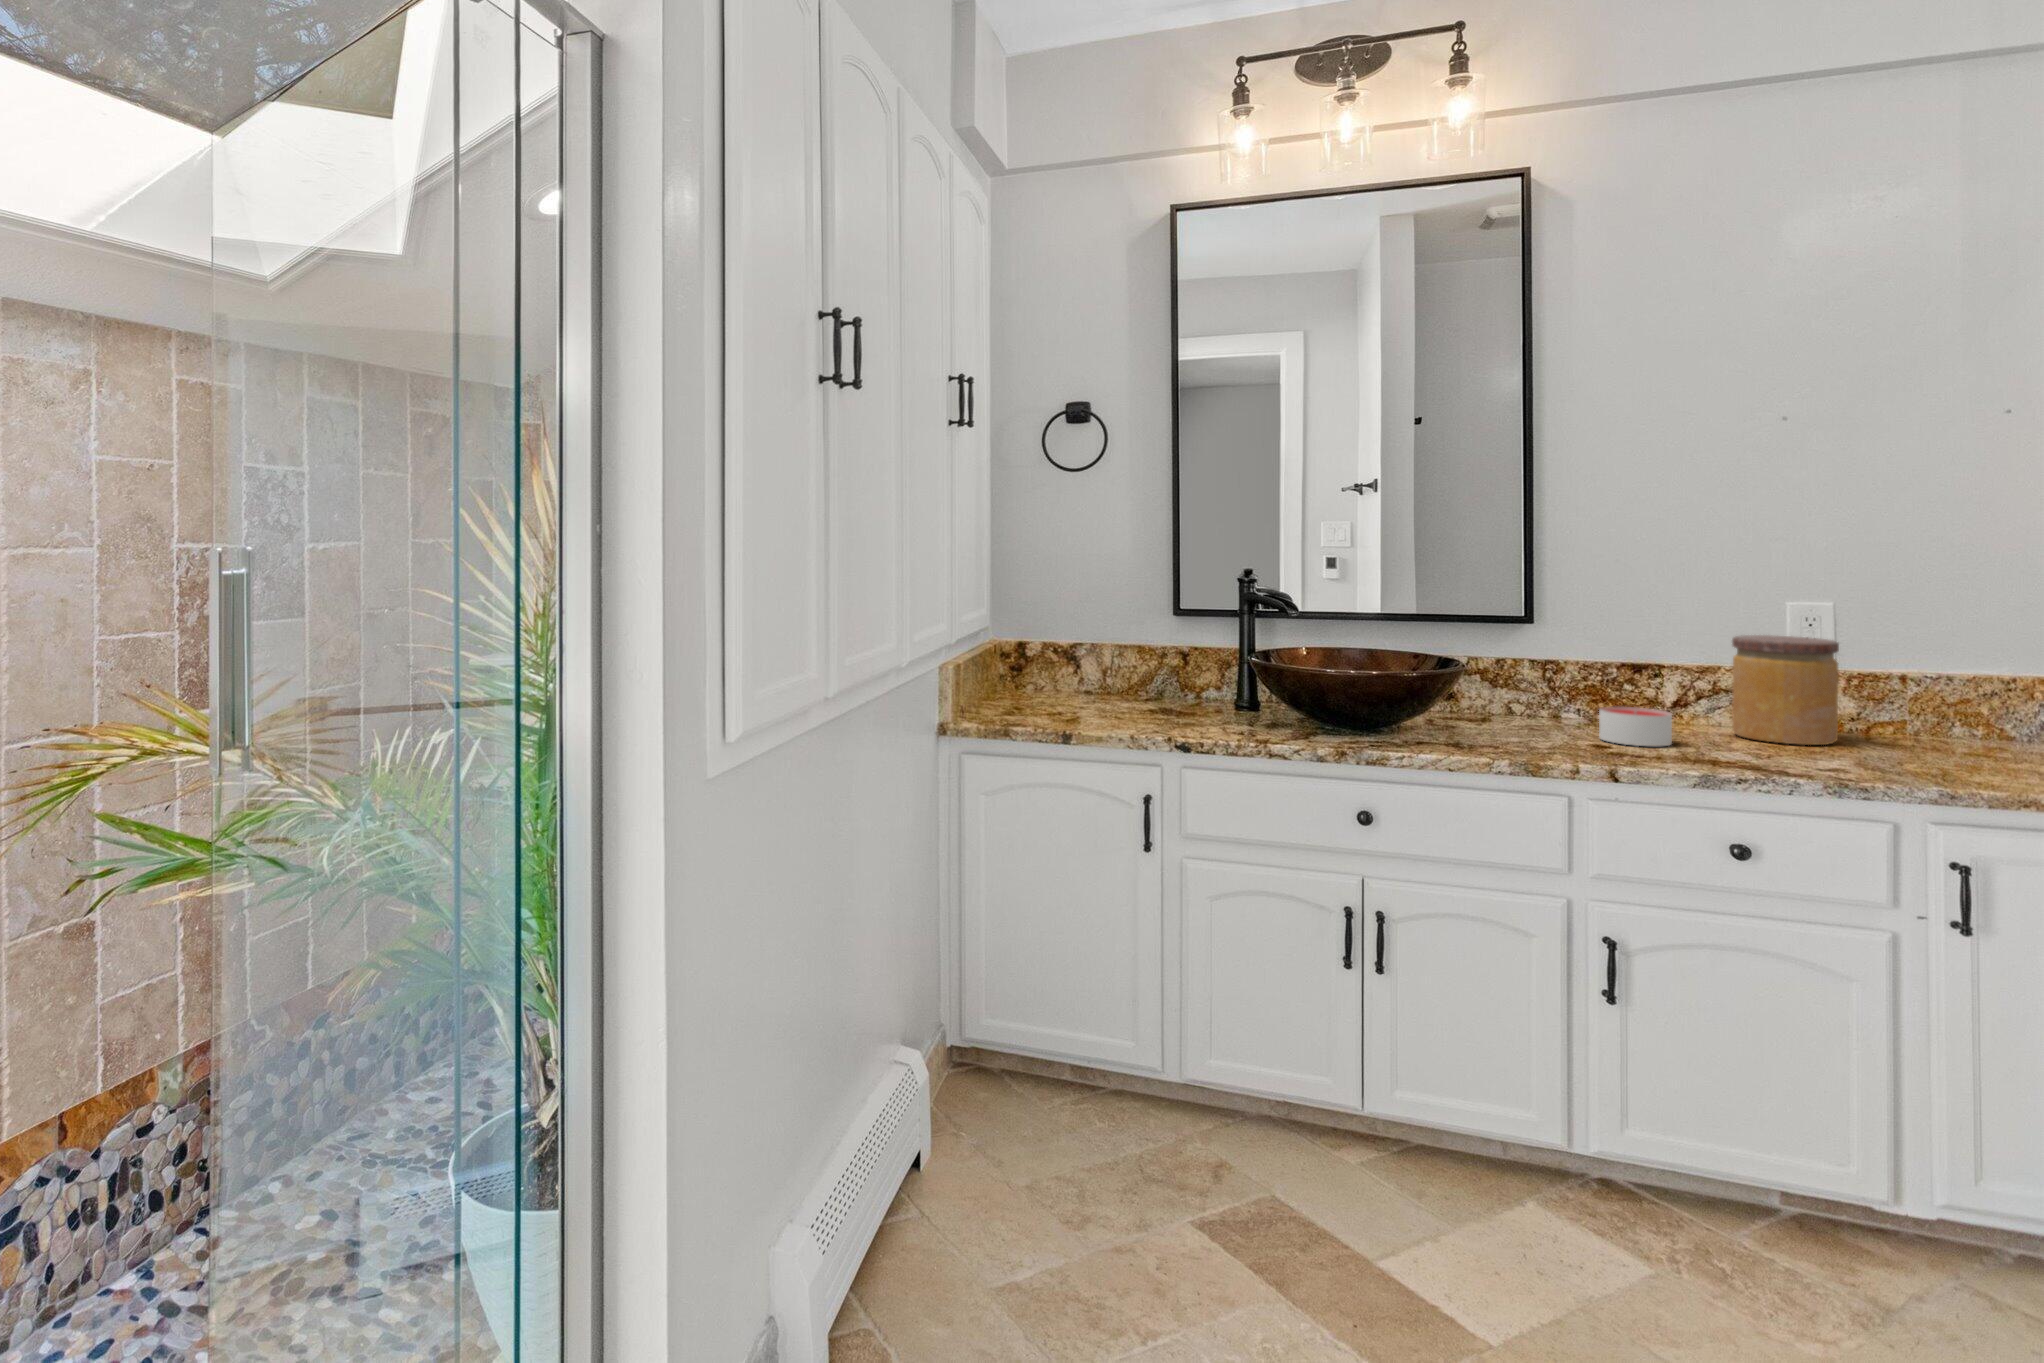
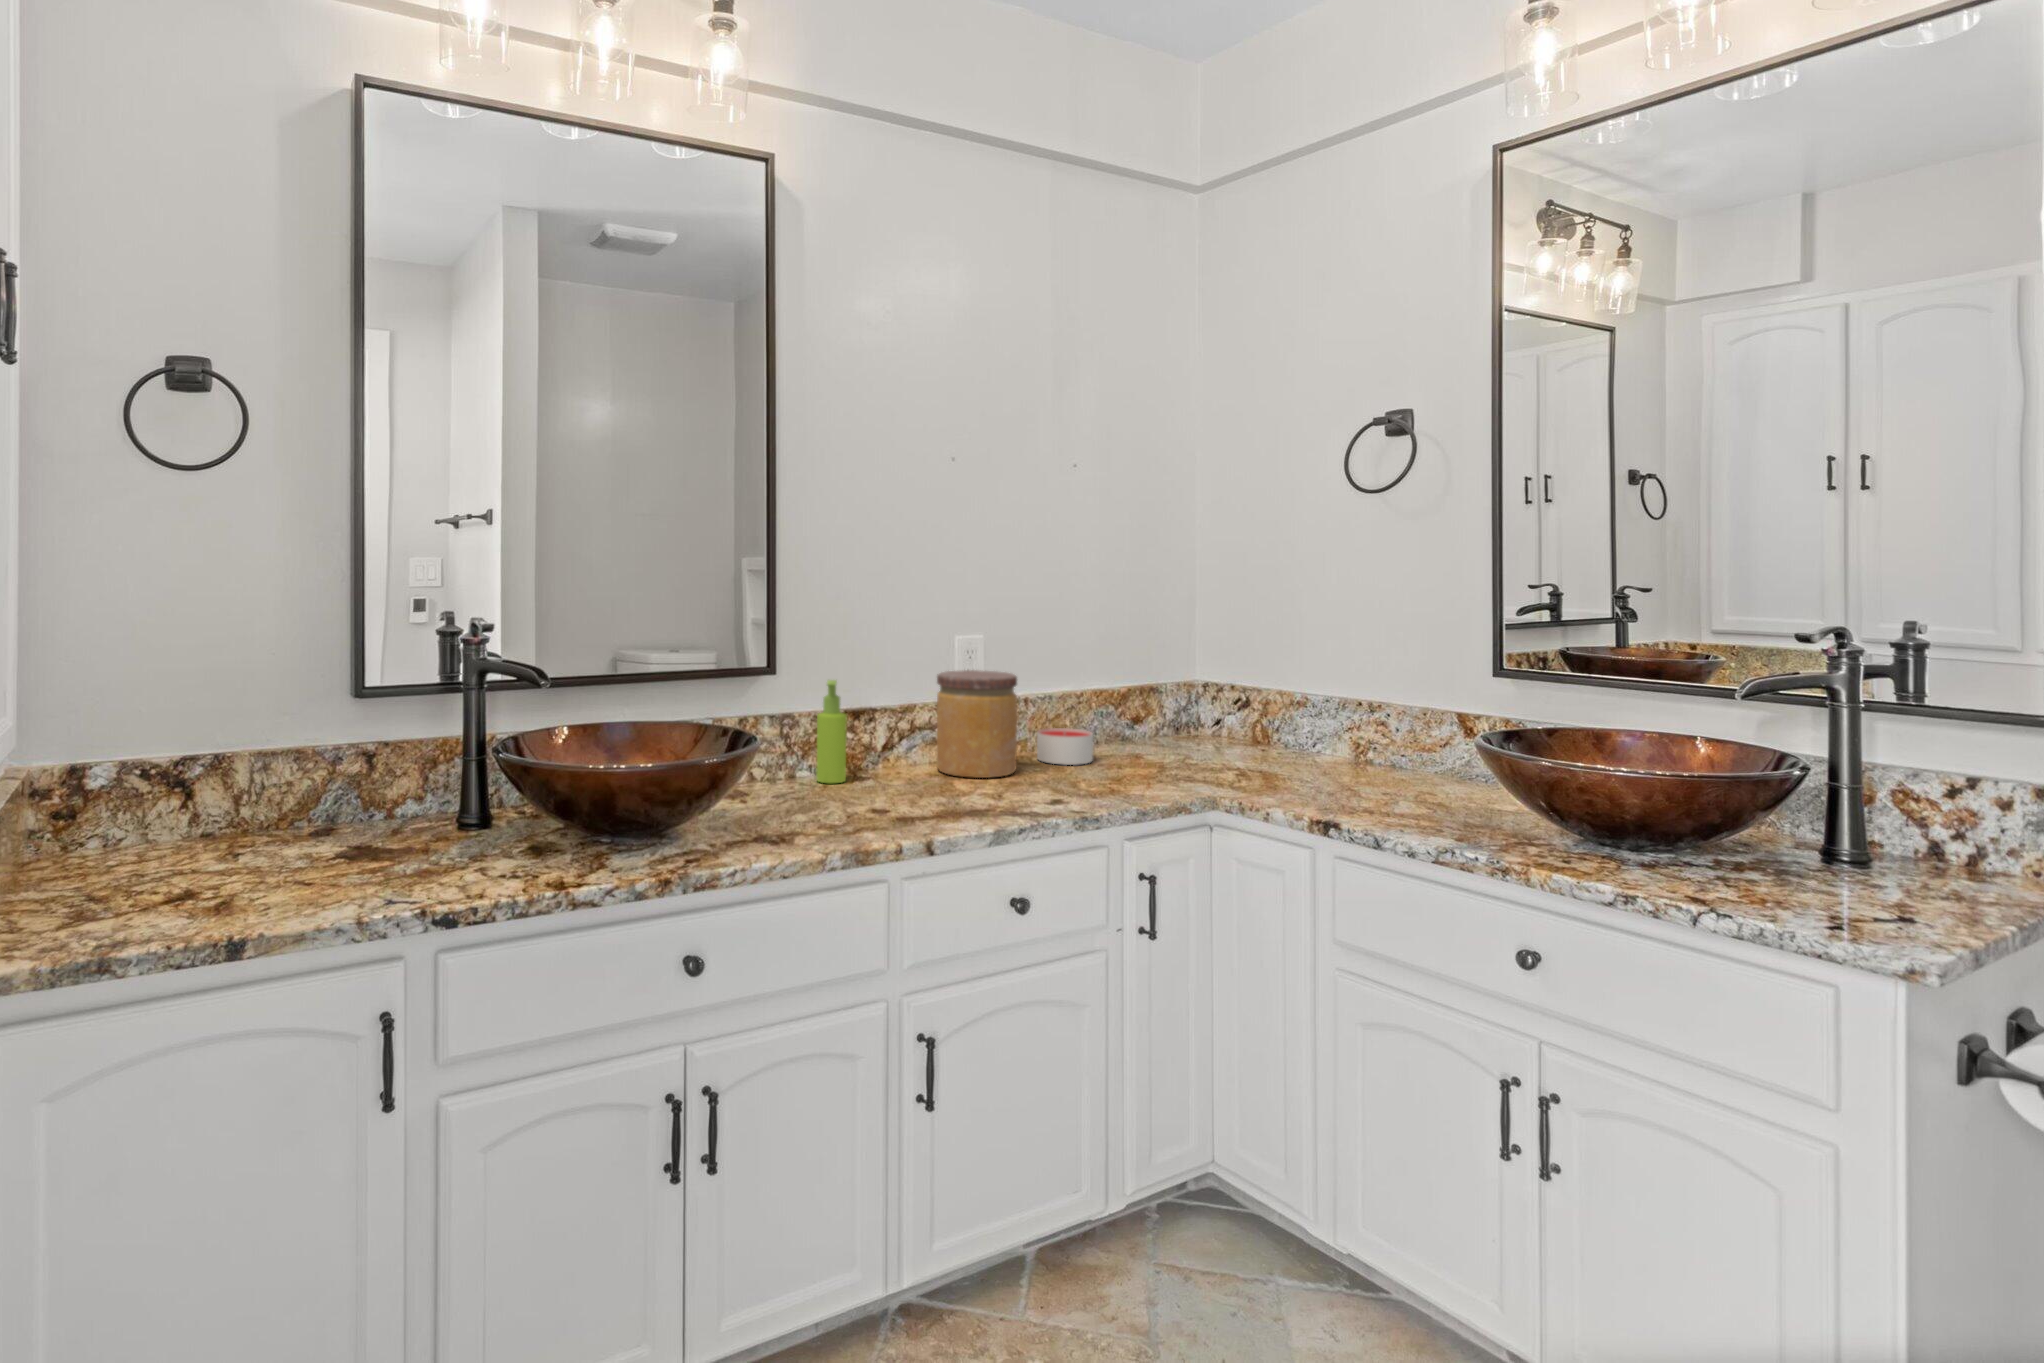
soap dispenser: none [1578,632,1611,727] -> present [816,680,847,783]
candle: present [1599,707,1672,746] -> present [1037,728,1093,765]

